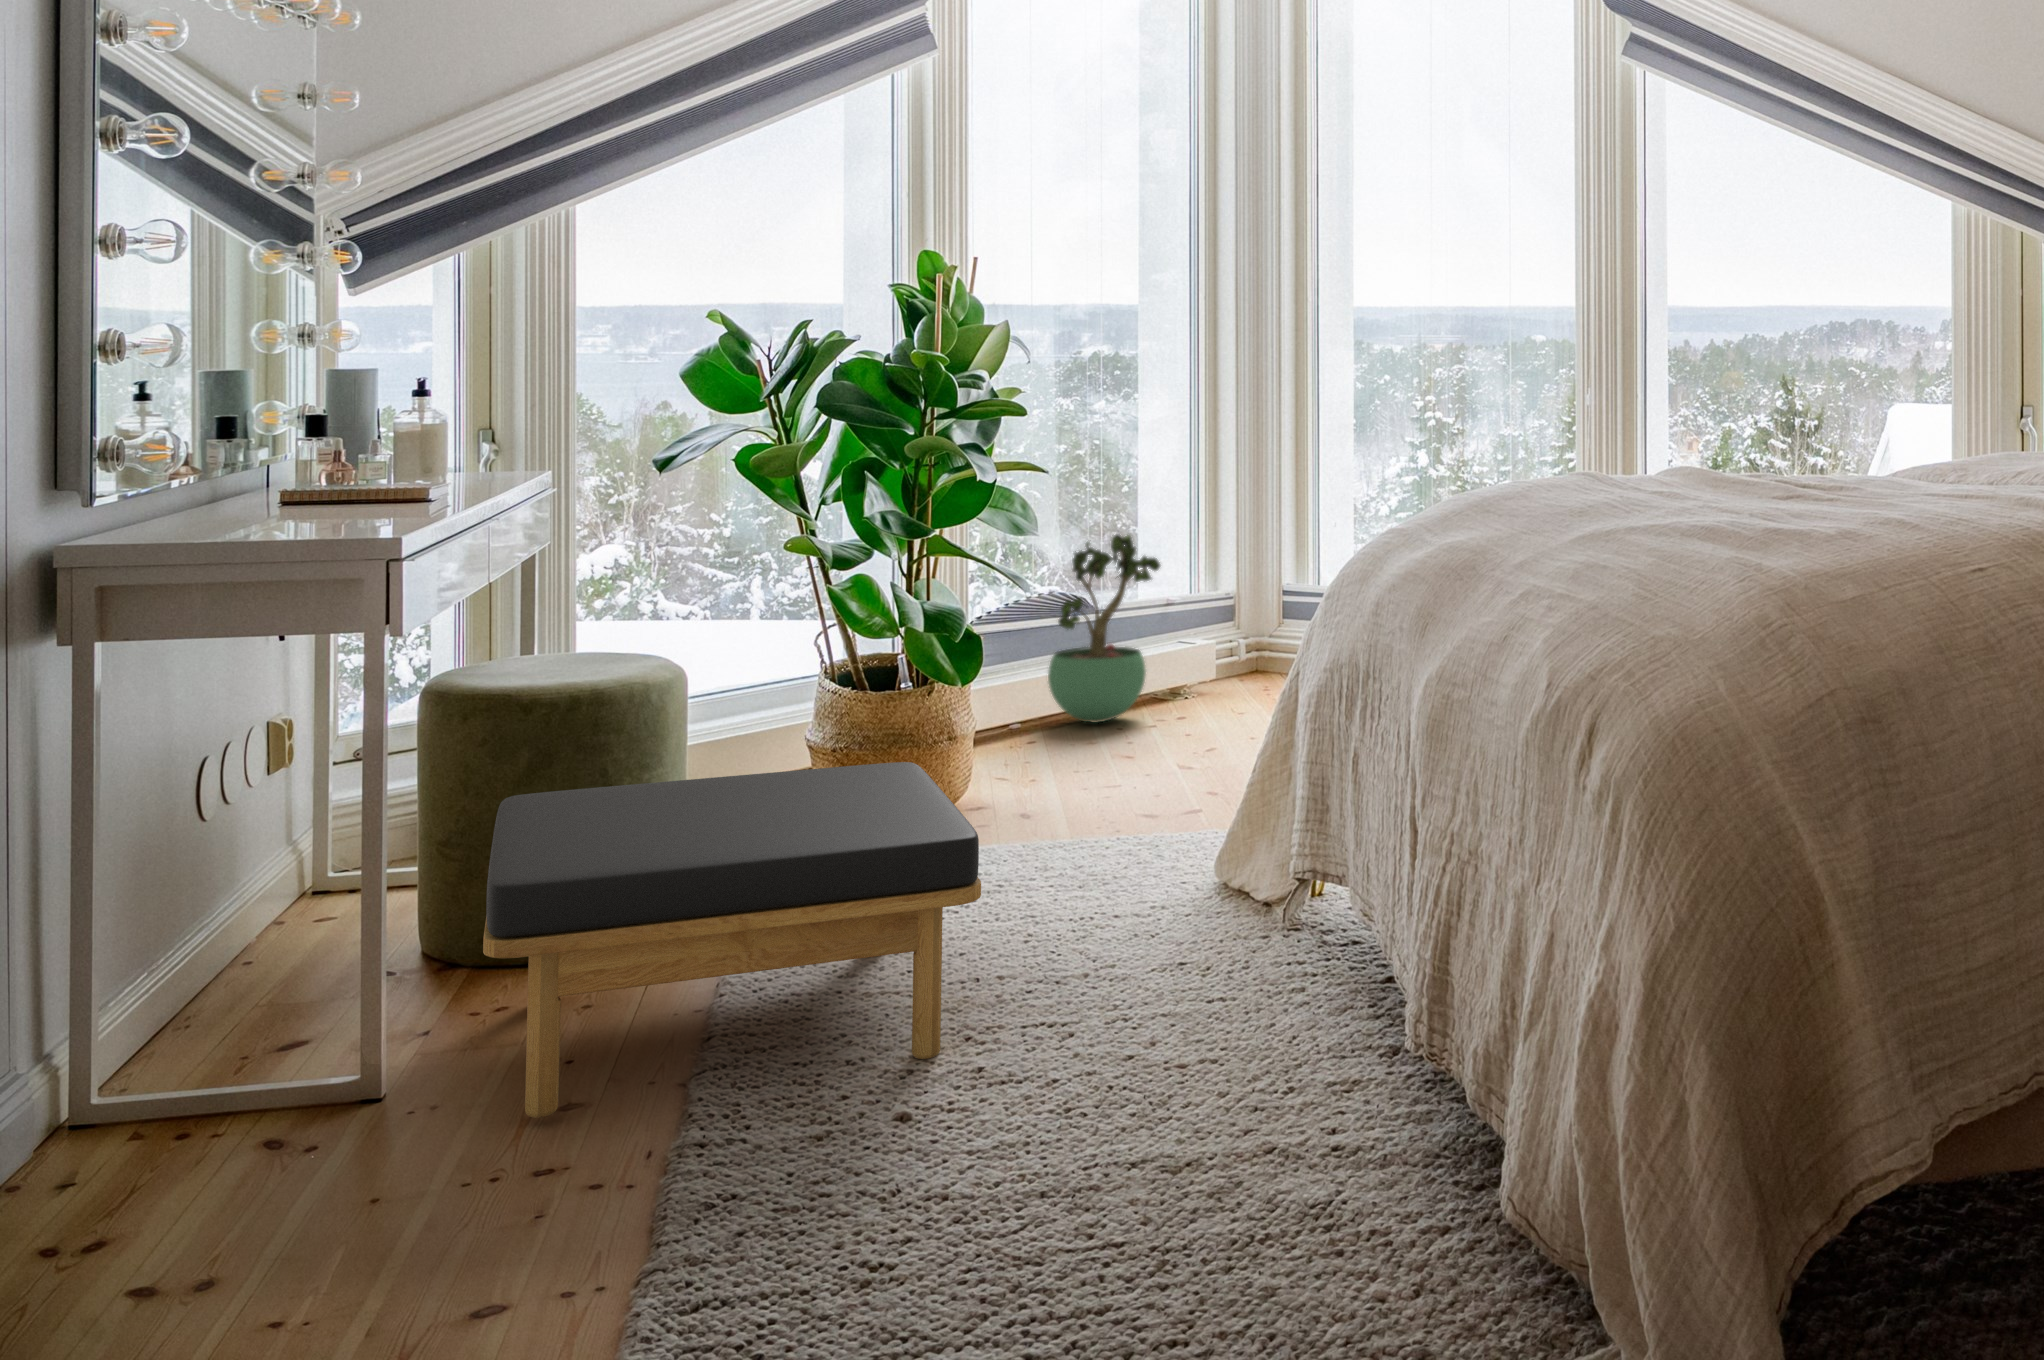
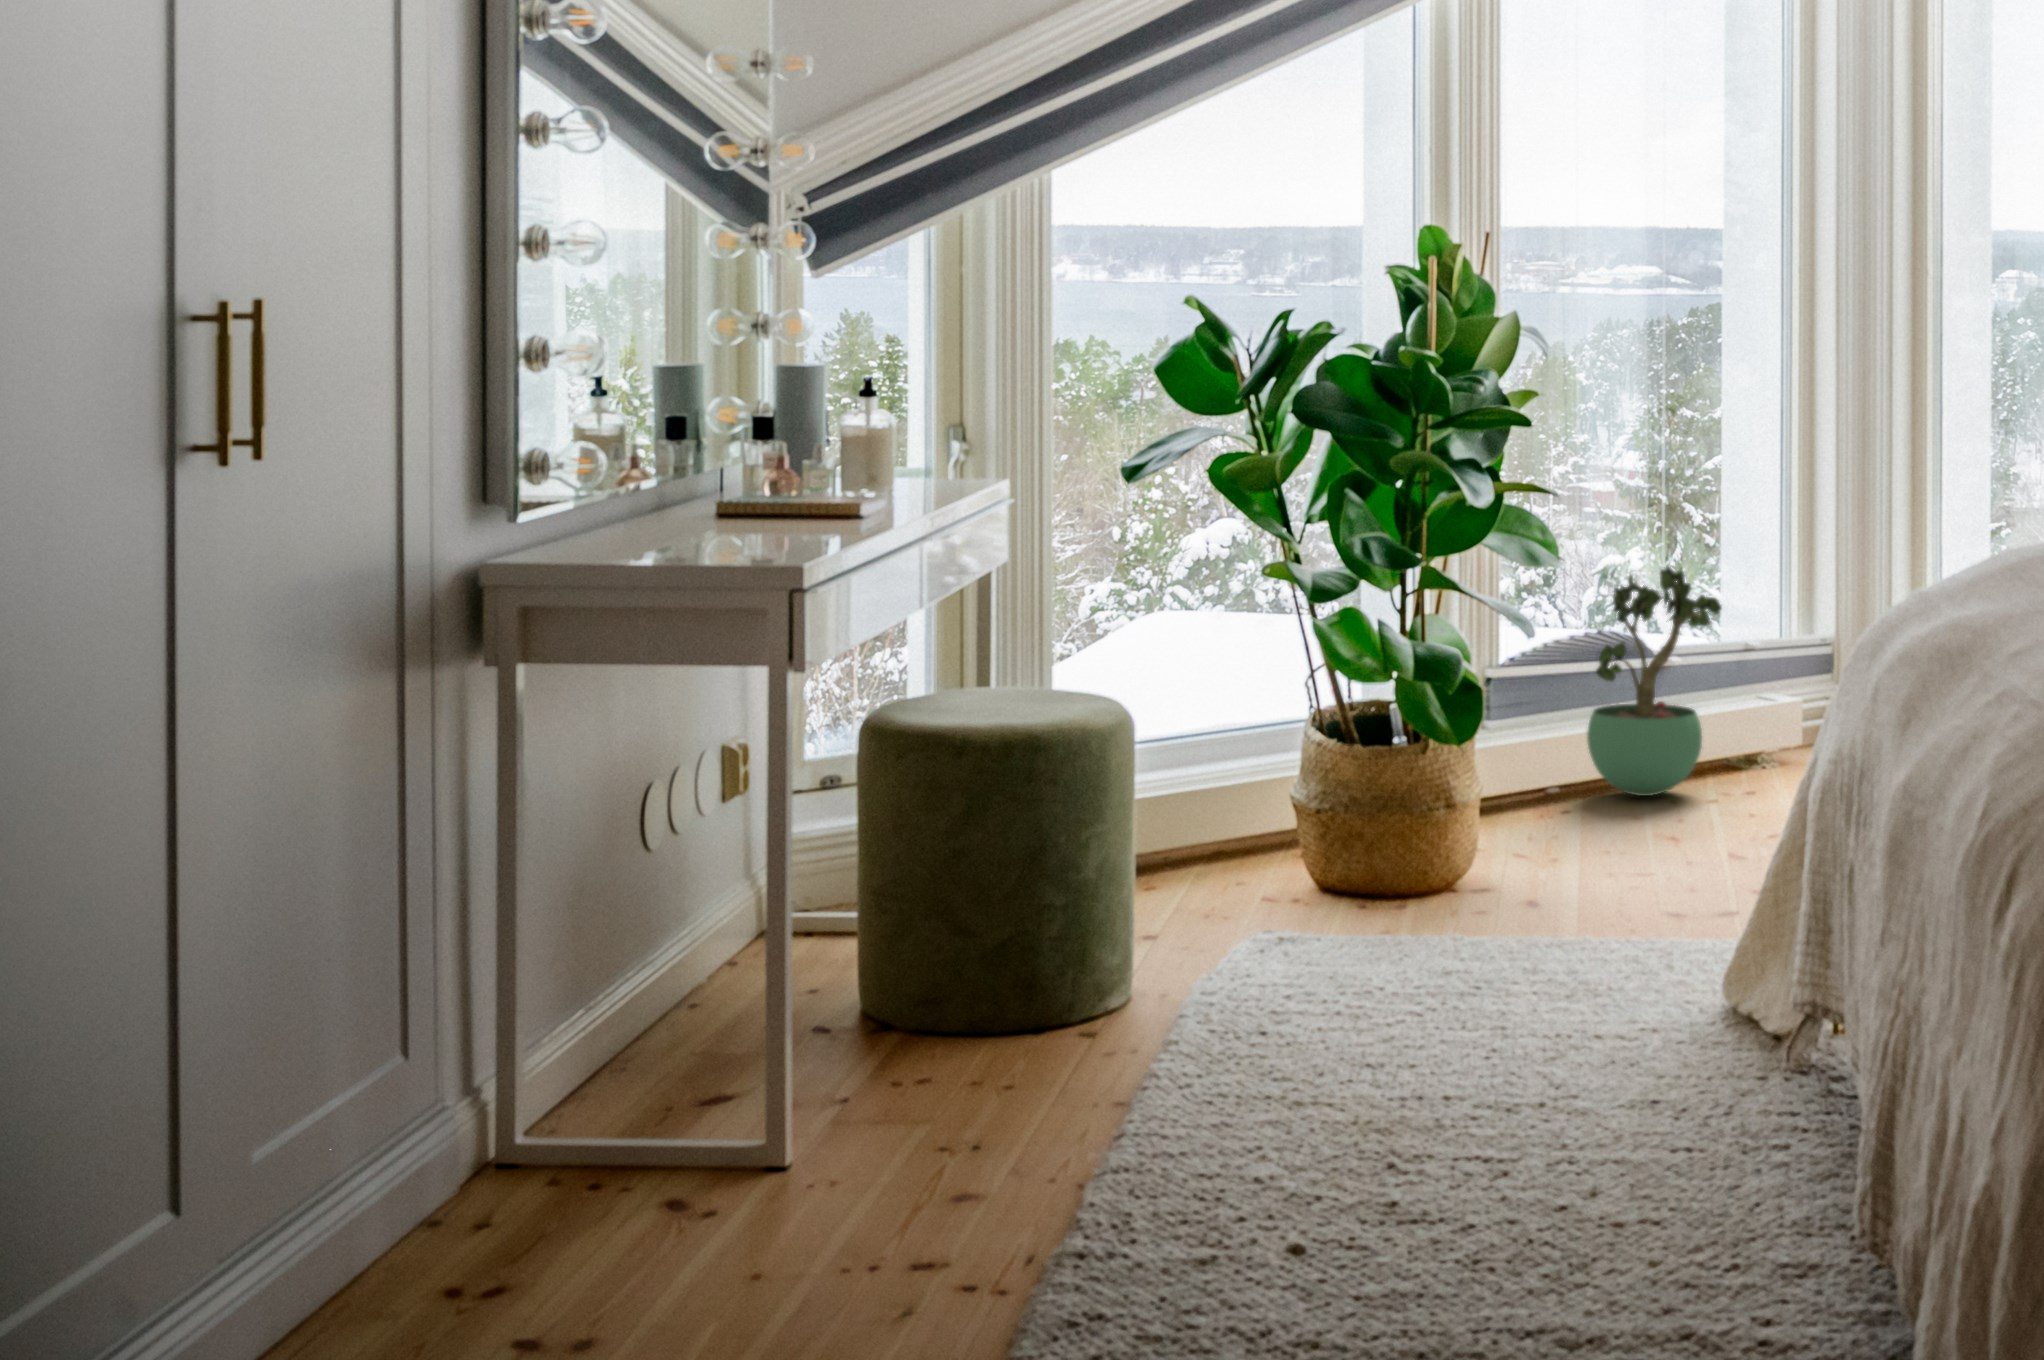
ottoman: present [483,762,981,1118] -> none [871,833,1402,1202]

